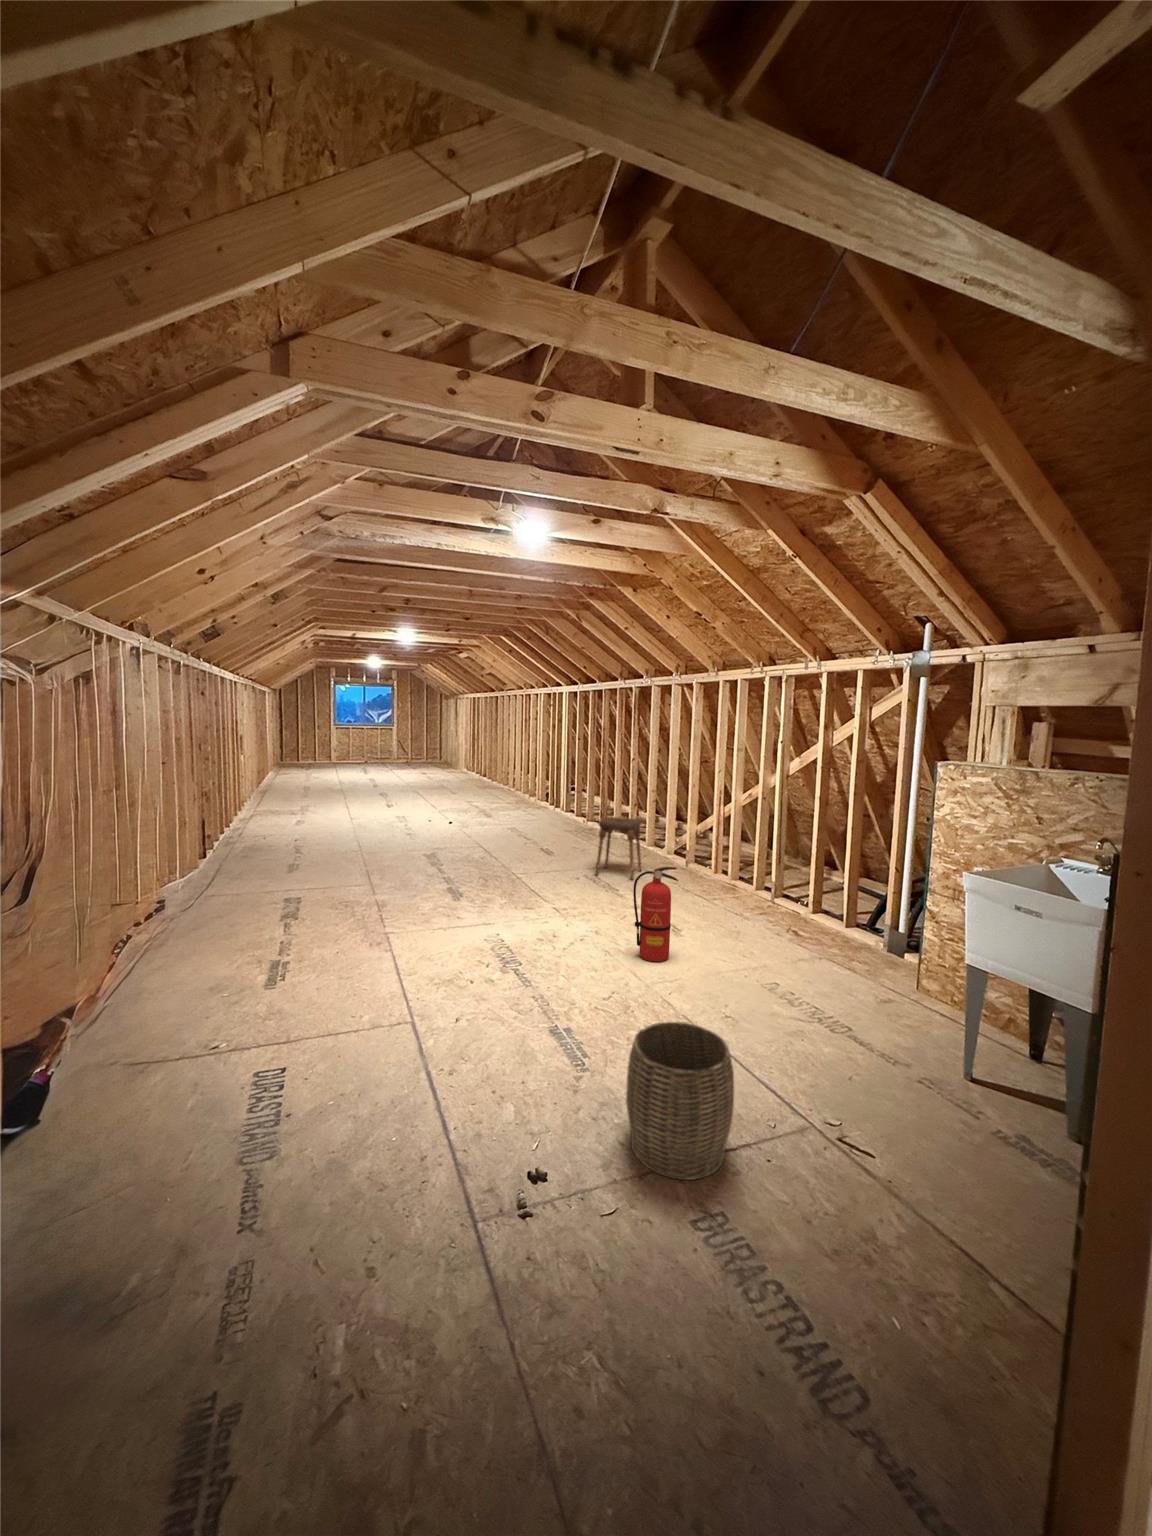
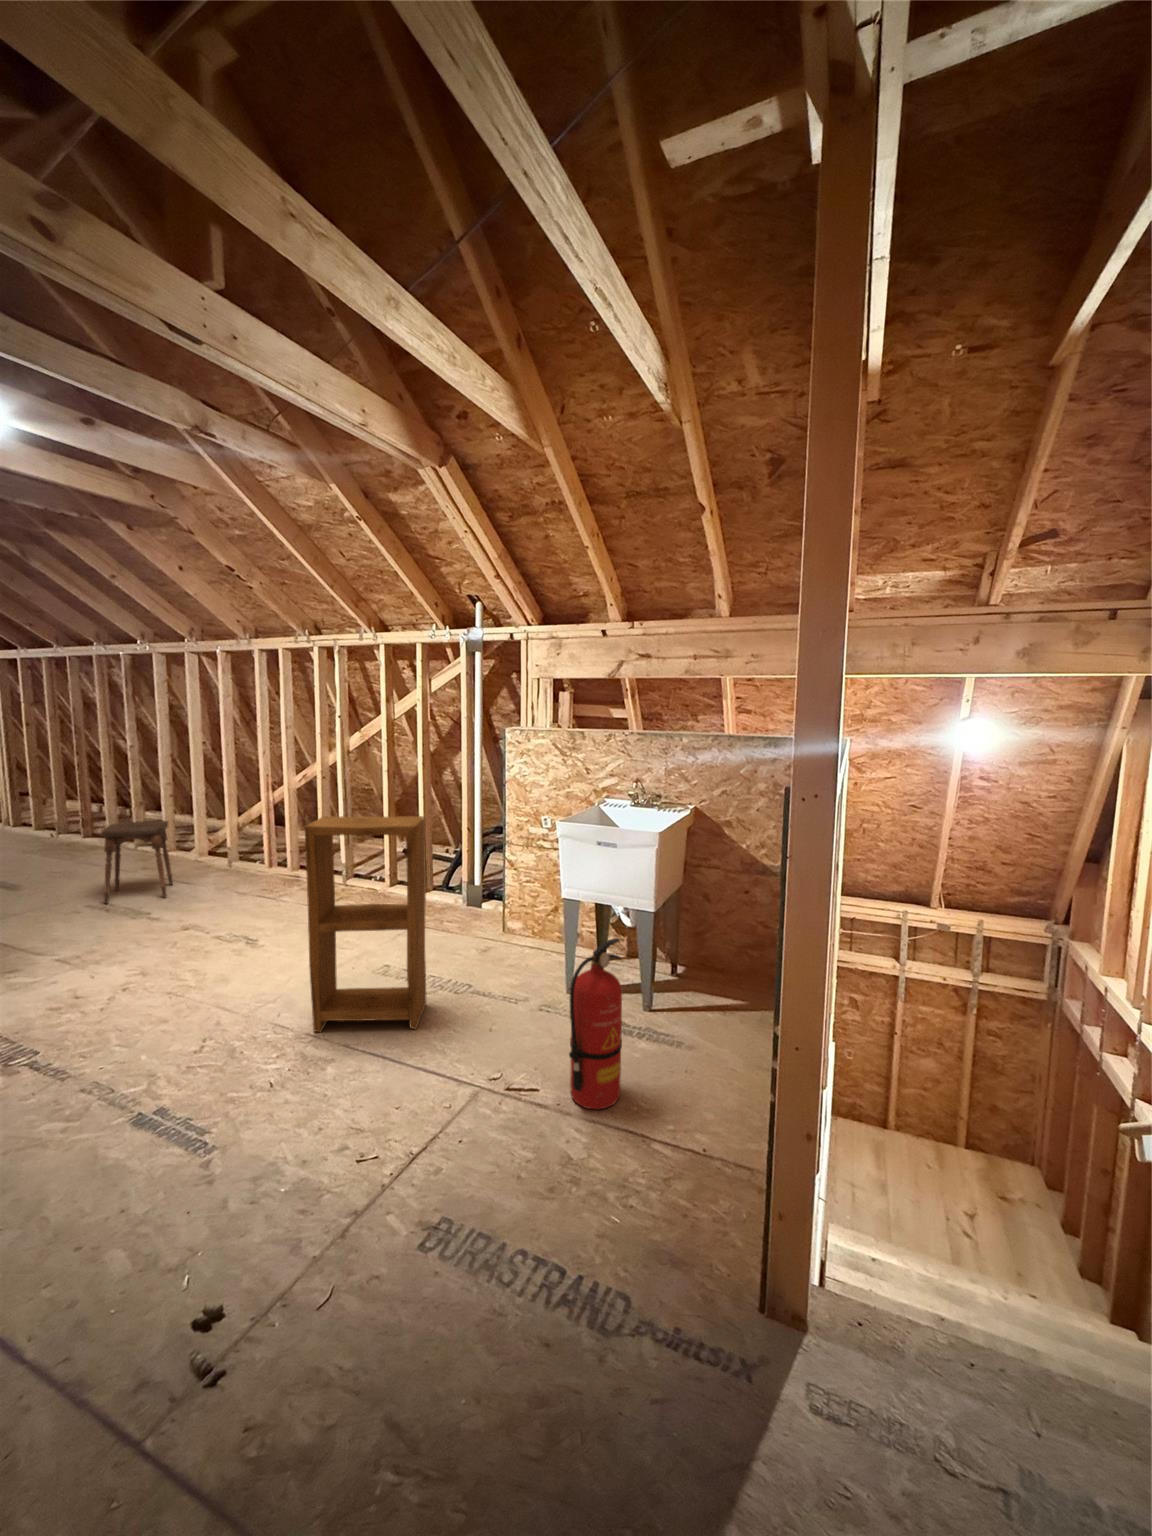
shelving unit: none [689,831,806,1048] -> present [305,816,426,1032]
fire extinguisher: present [633,867,678,961] -> present [569,938,622,1109]
woven basket: present [626,1022,734,1180] -> none [297,1035,427,1223]

